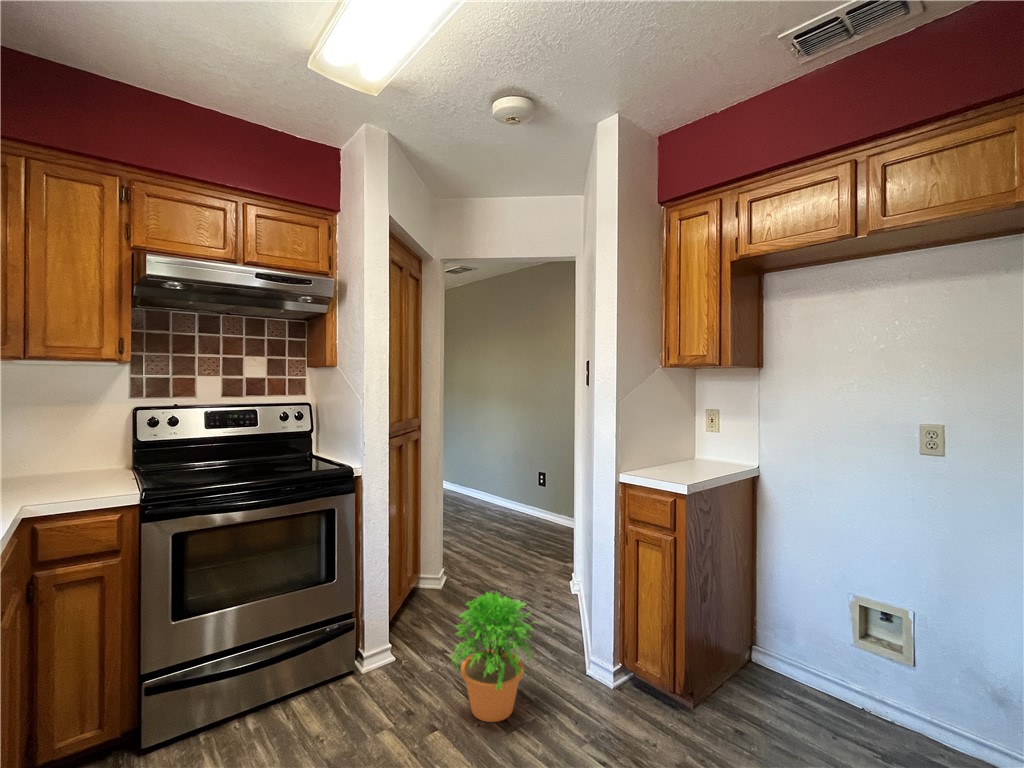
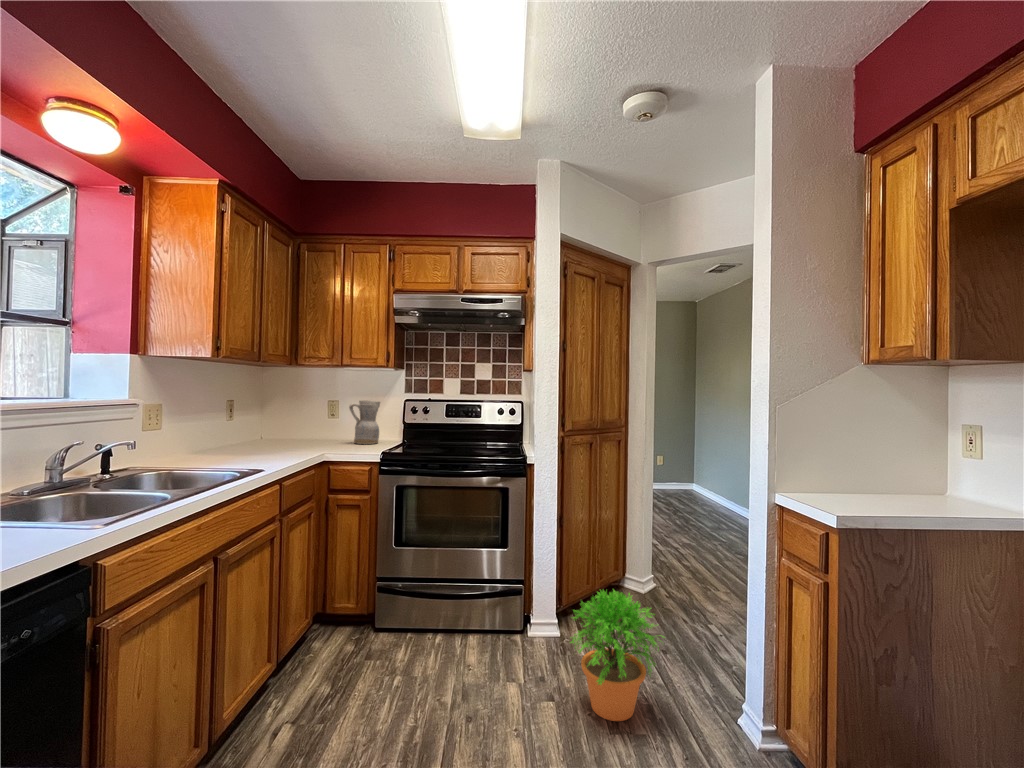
ceramic pitcher: none [38,412,99,482] -> present [349,400,380,444]

